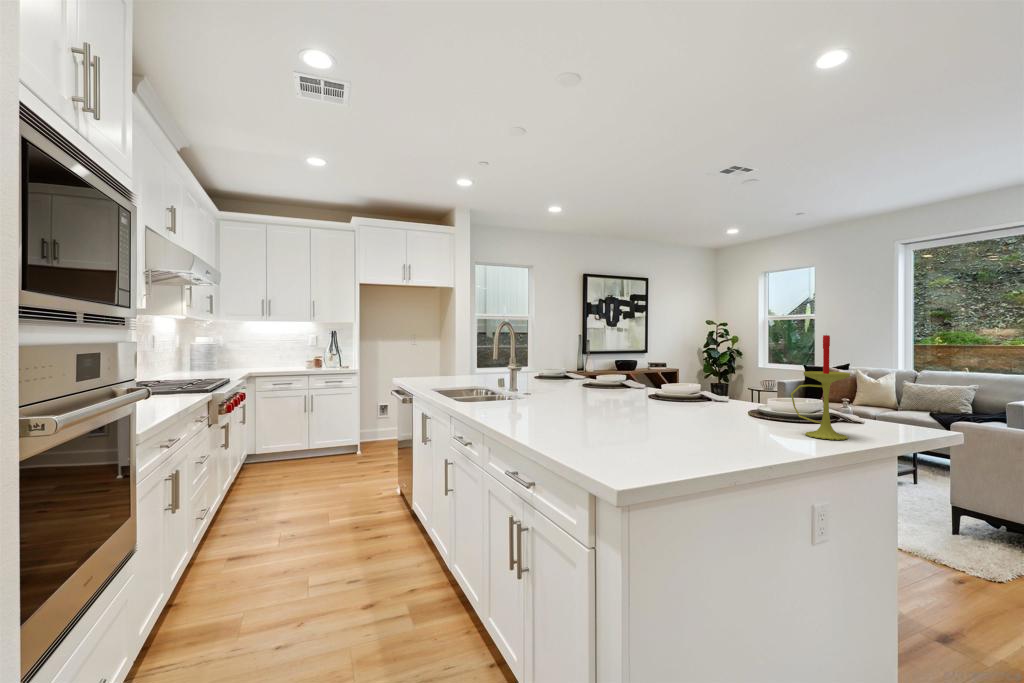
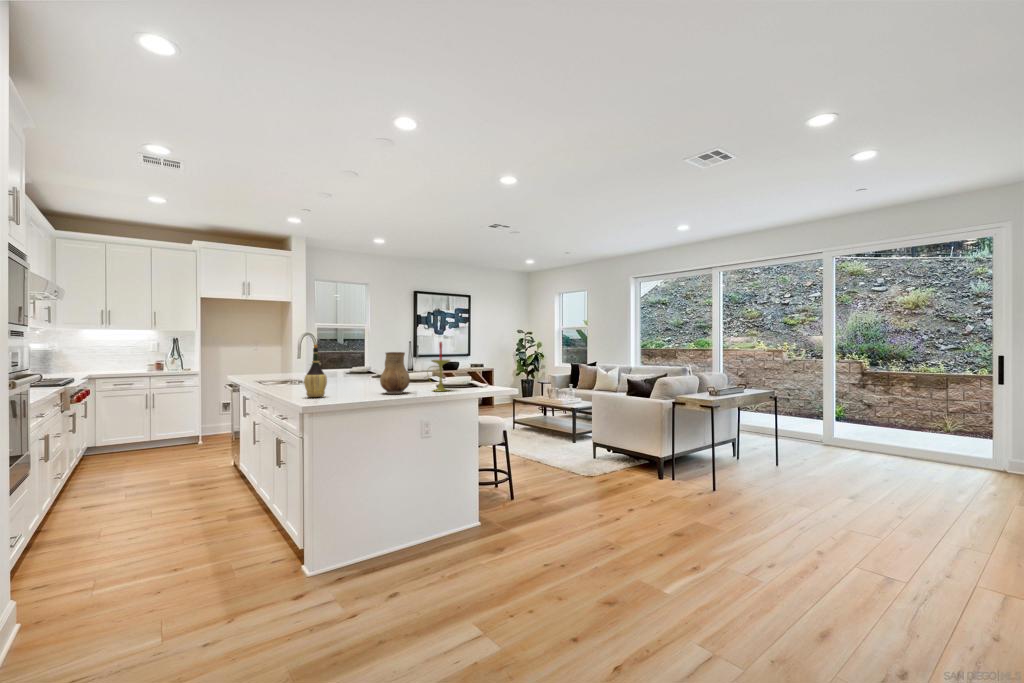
wine bottle: none [579,341,624,451] -> present [304,345,327,397]
ceramic pitcher: none [712,356,780,445] -> present [380,352,410,394]

